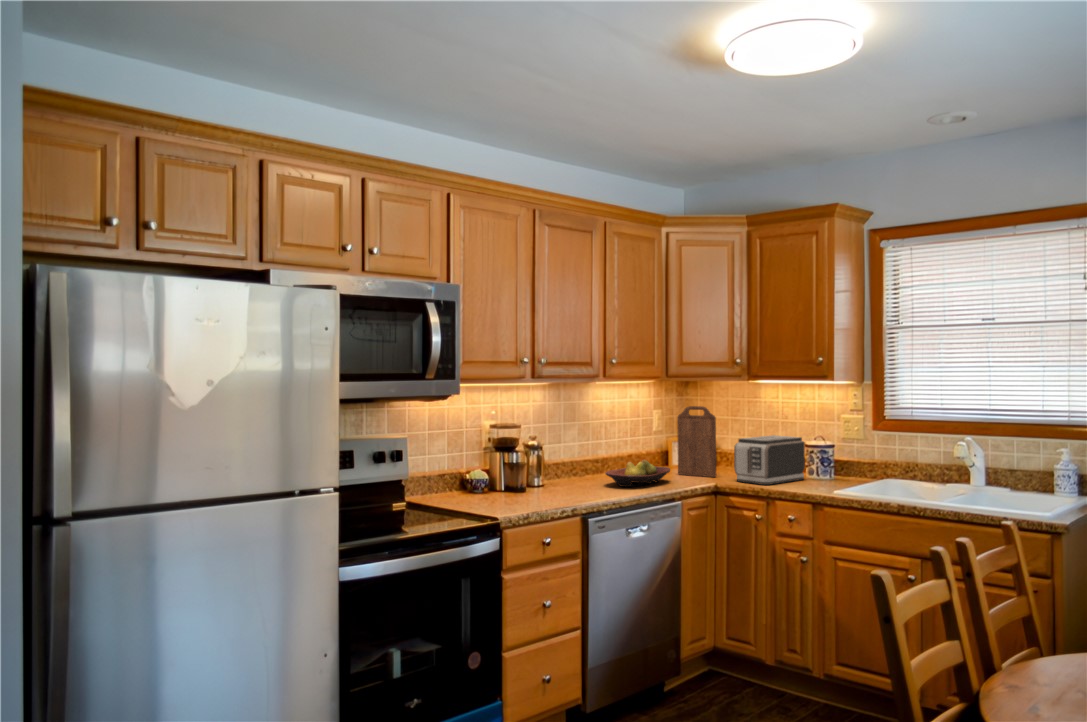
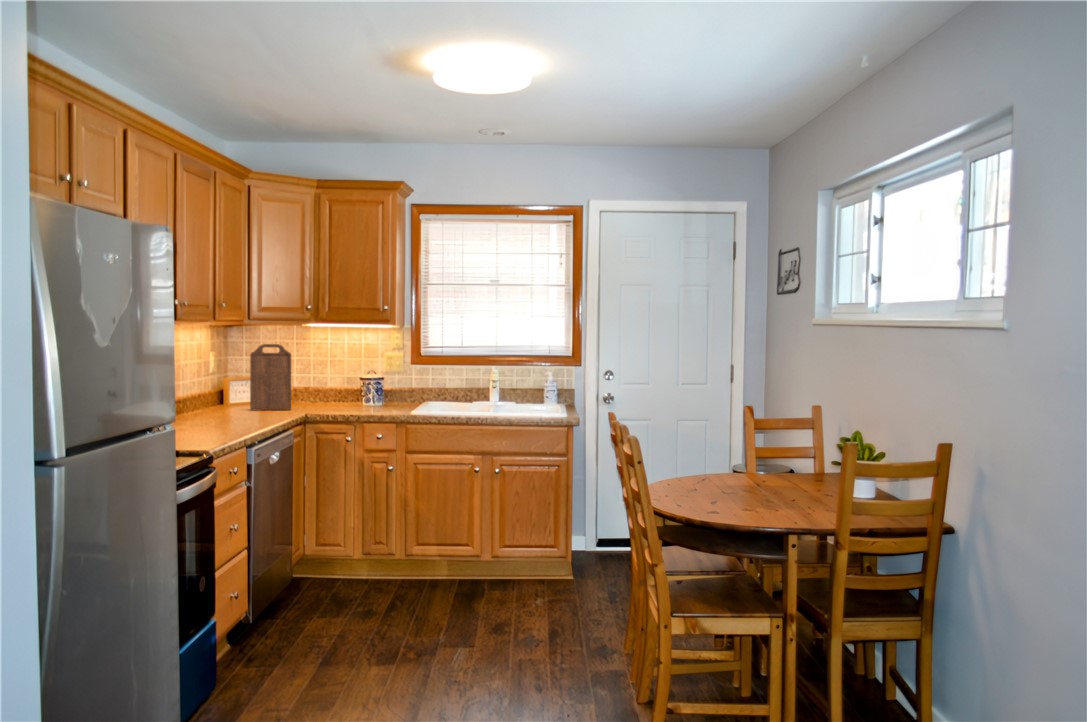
toaster: present [734,435,805,485] -> none [315,371,367,412]
fruit bowl: present [605,460,670,487] -> none [203,394,262,421]

